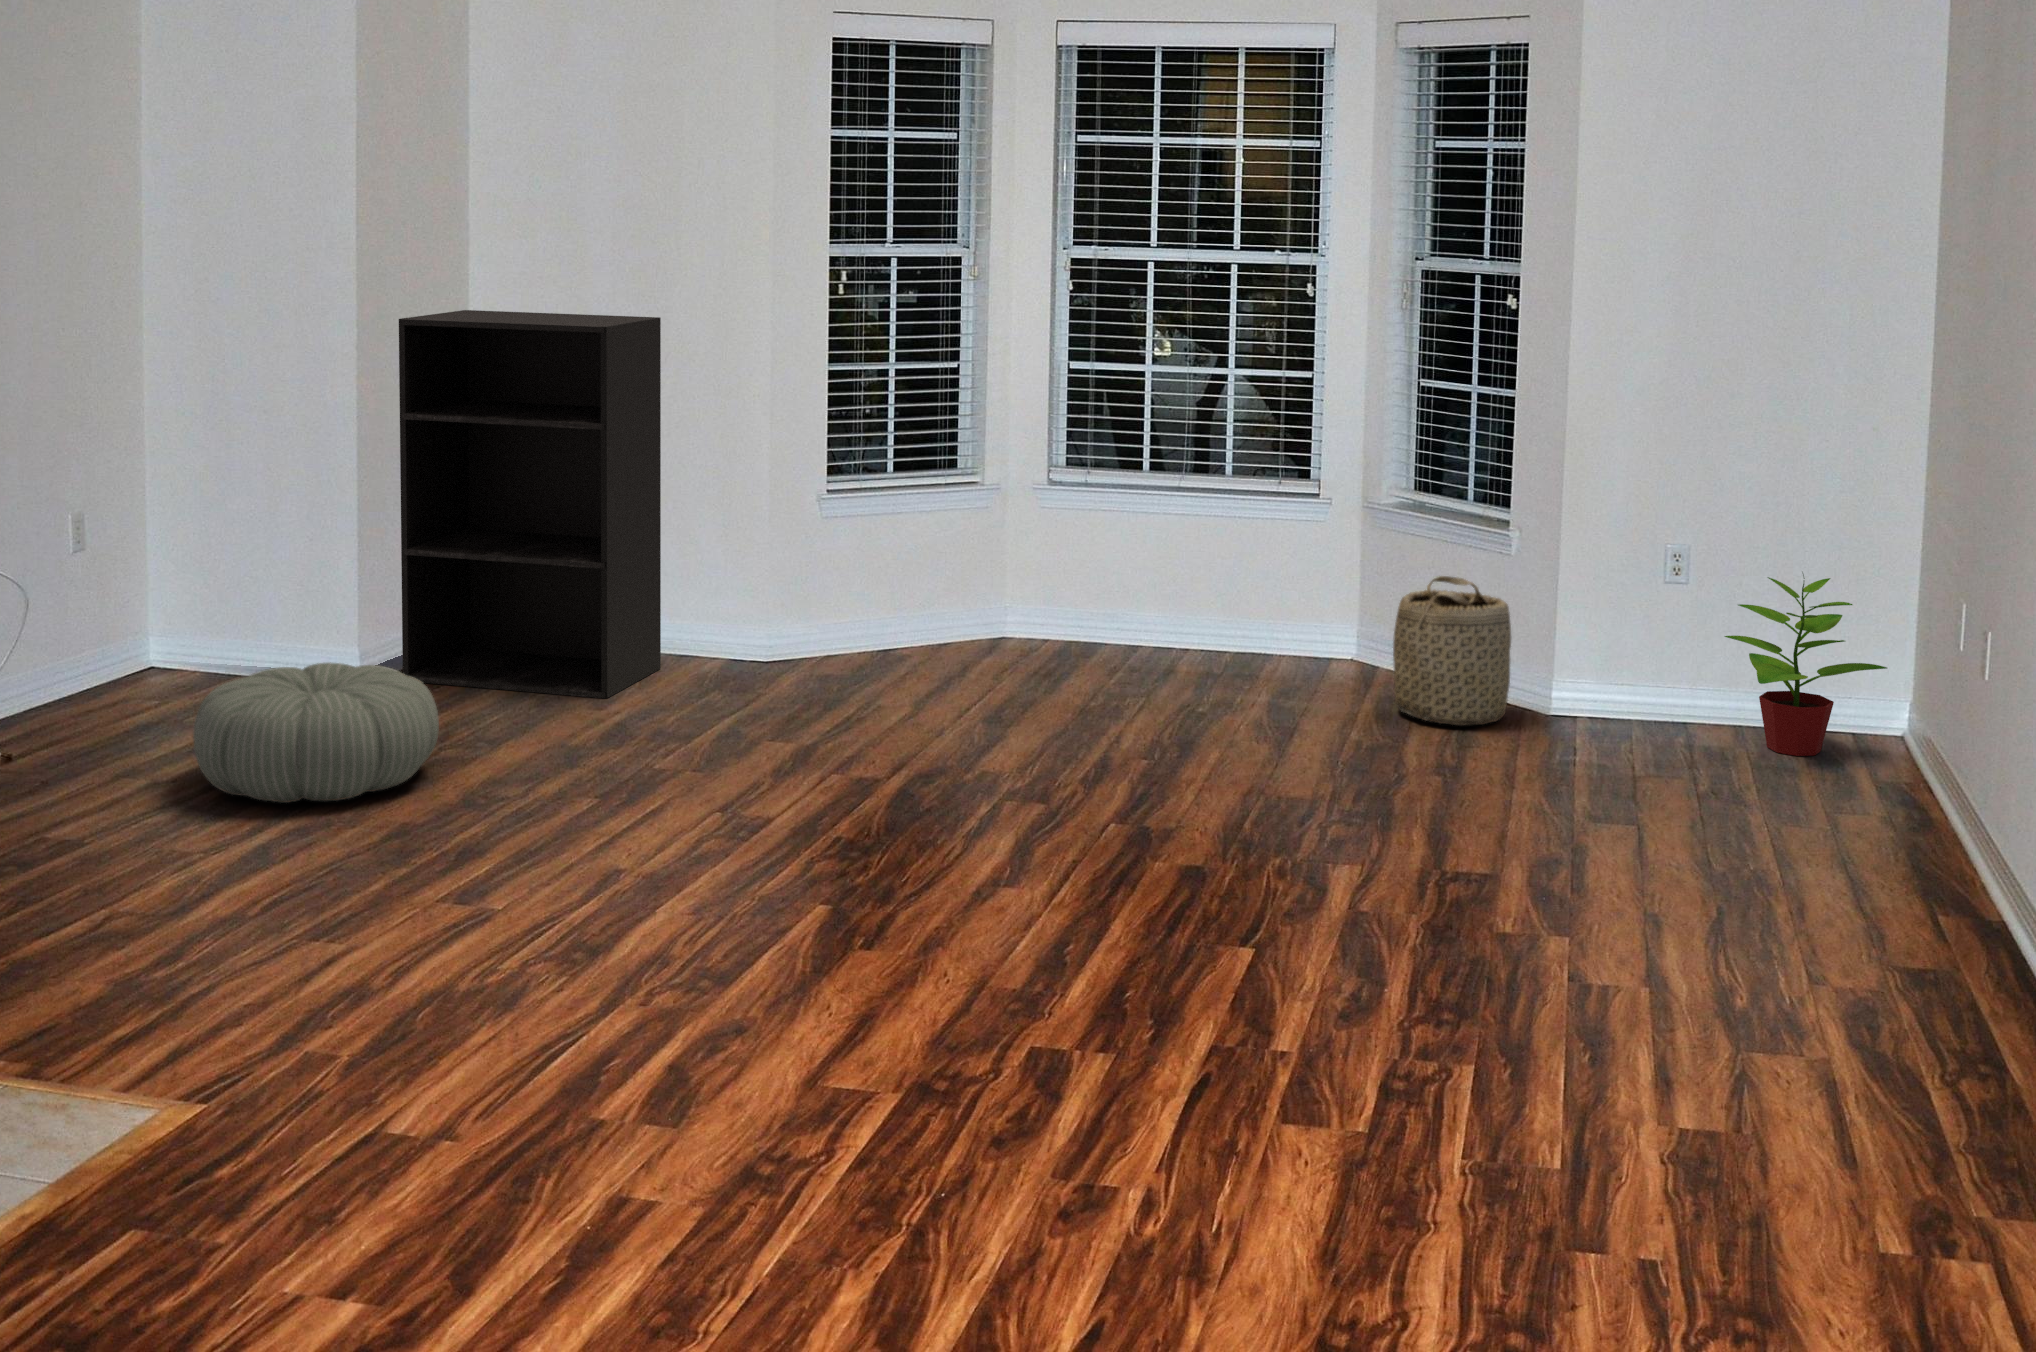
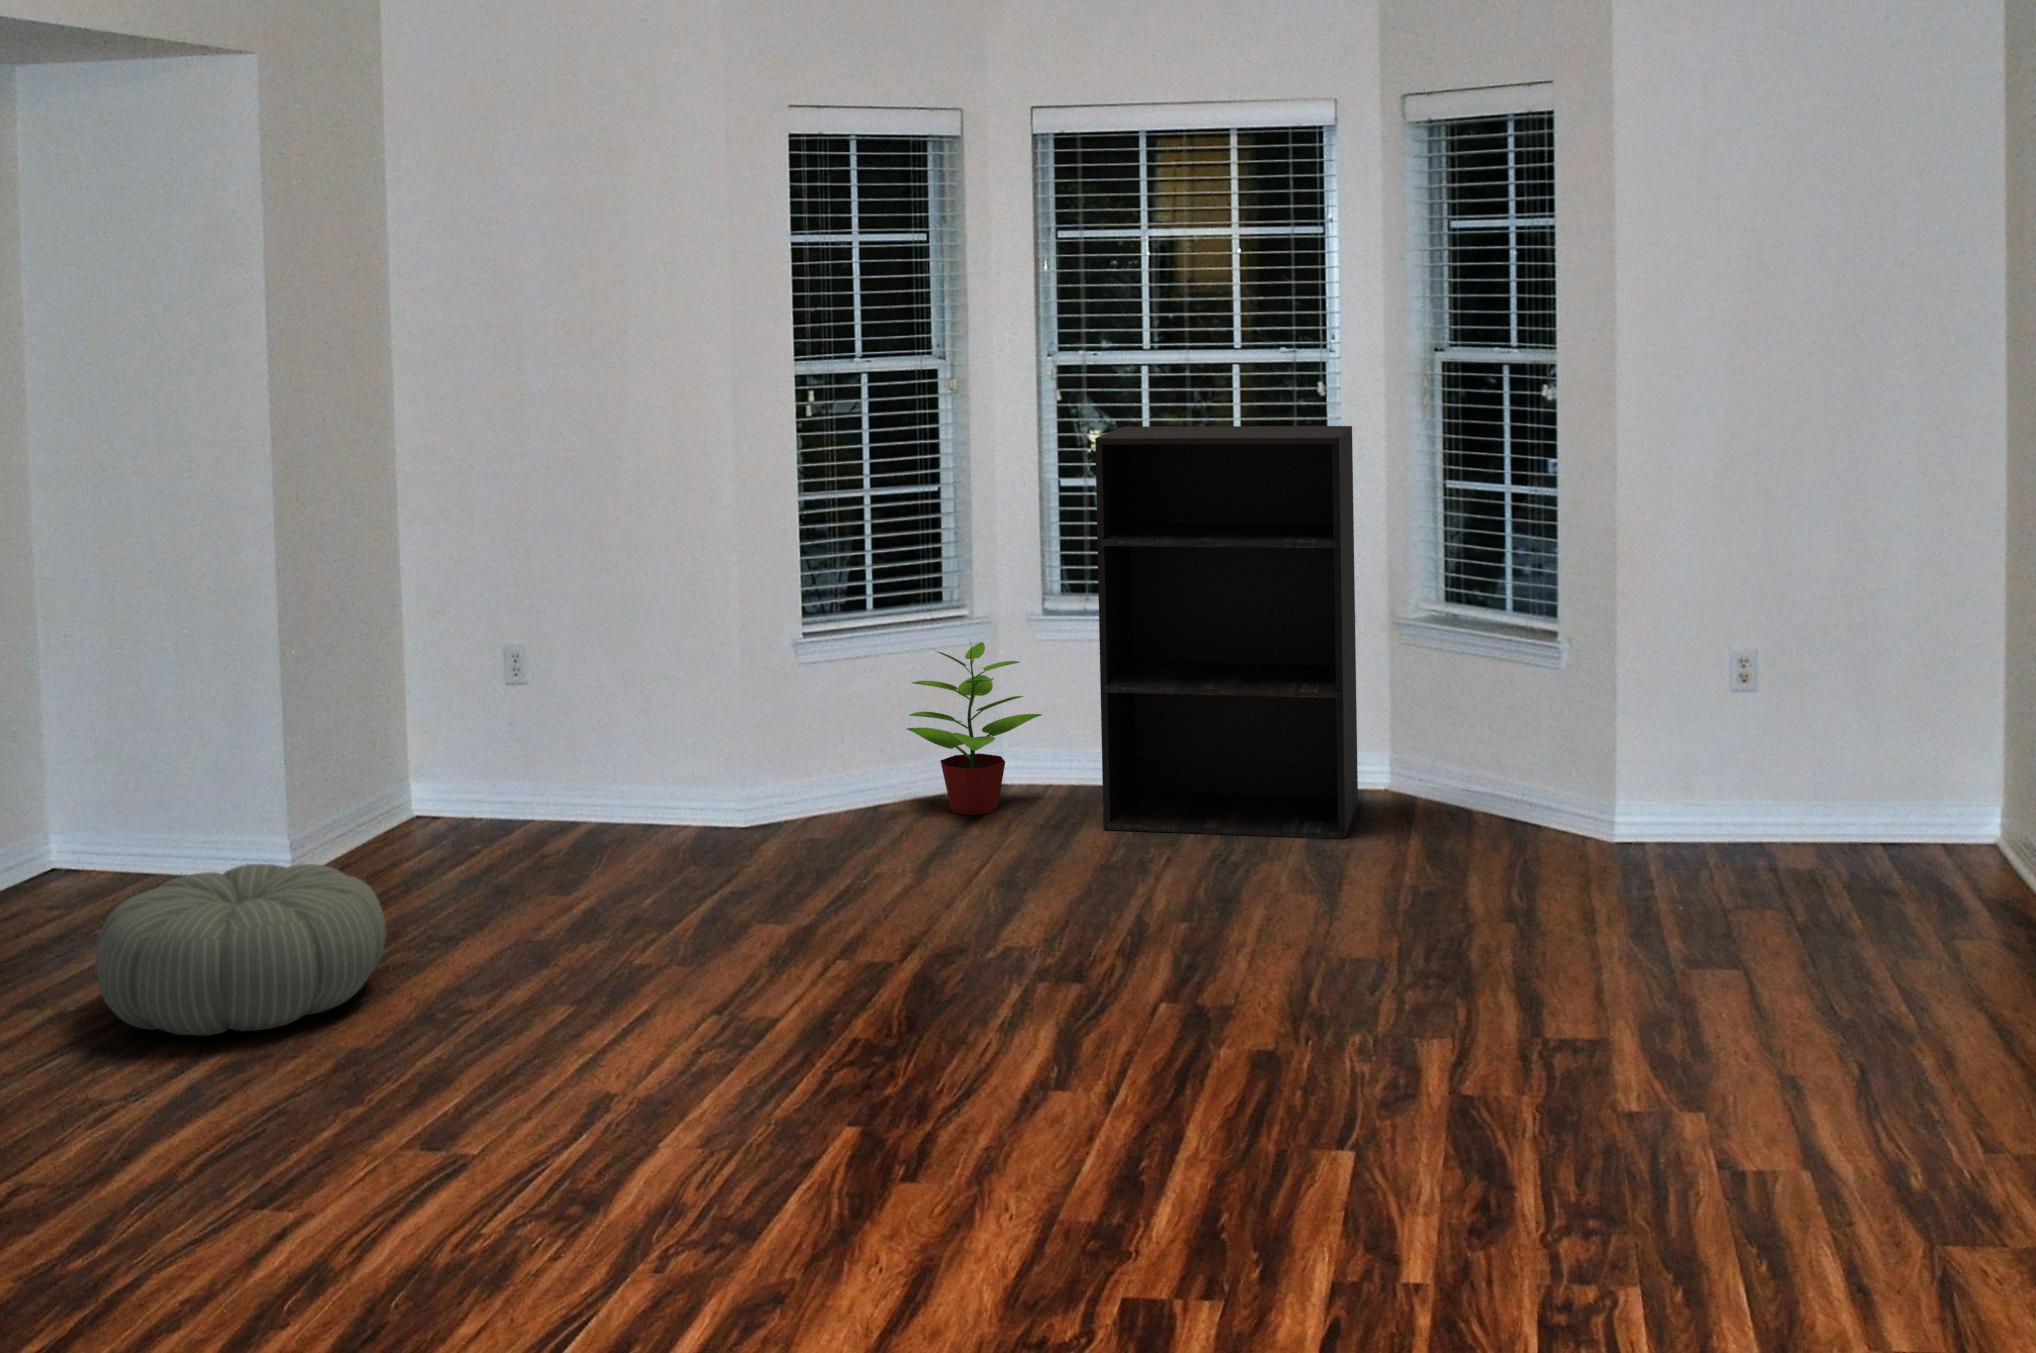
bookshelf: present [399,310,661,698] -> present [1095,426,1358,839]
potted plant: present [1725,575,1887,756] -> present [907,642,1042,815]
basket: present [1393,576,1511,725] -> none [1439,695,1566,858]

